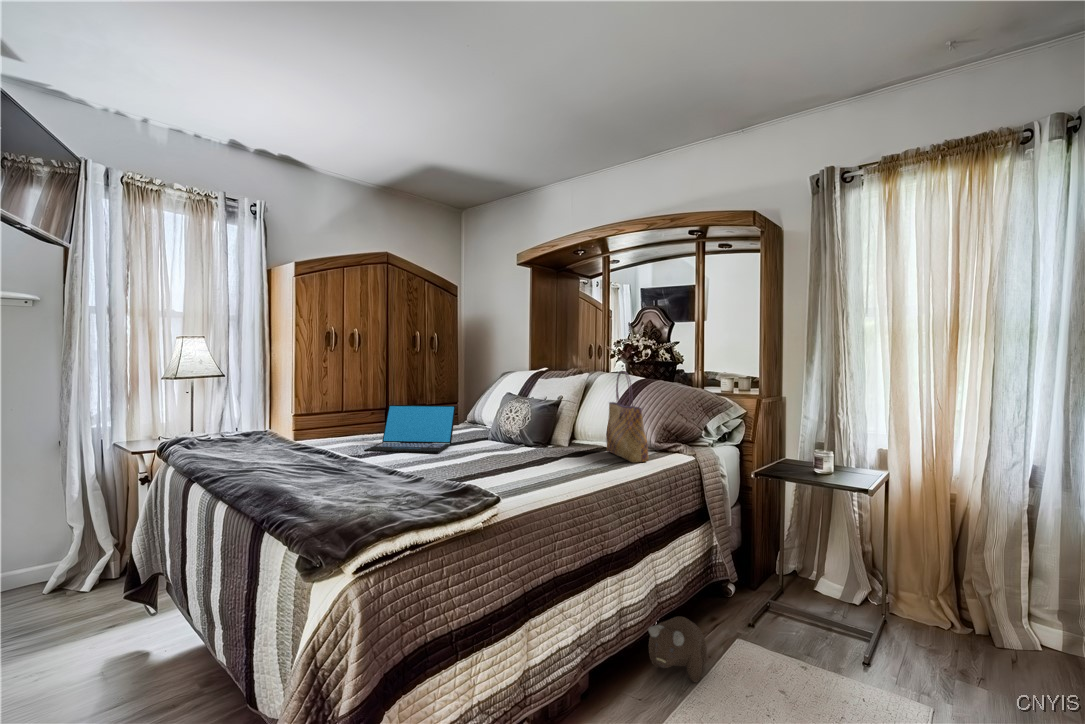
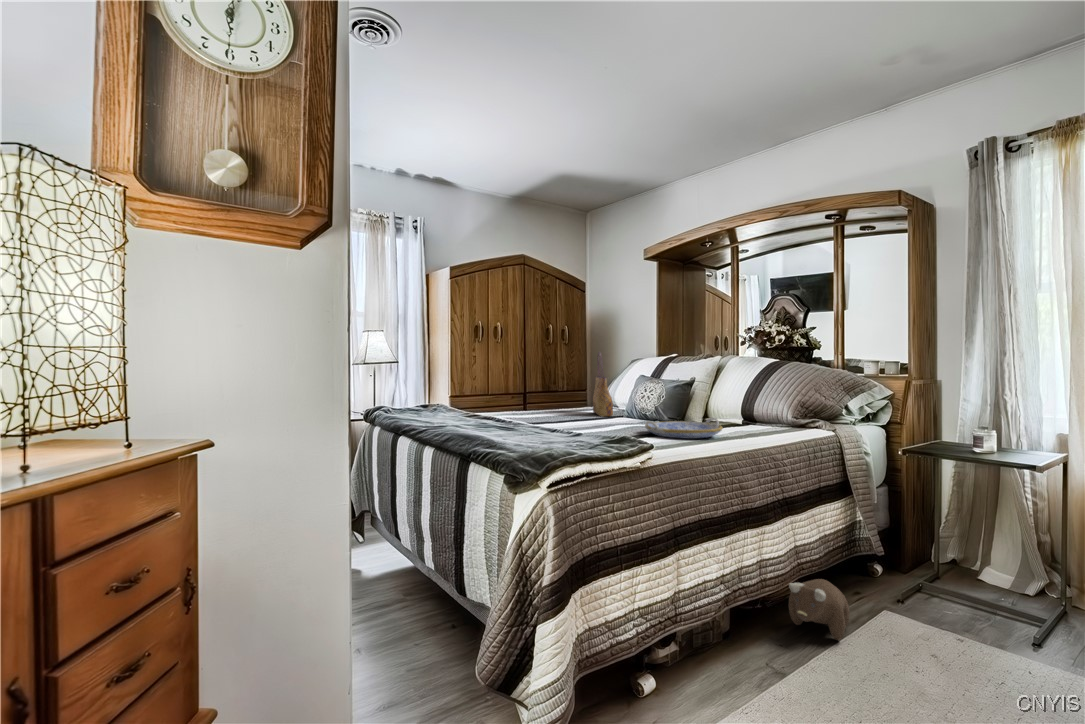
tote bag: present [606,371,648,463] -> present [593,352,613,416]
laptop: present [364,405,456,453] -> none [521,384,597,423]
serving tray: none [501,447,584,475] -> present [645,418,722,439]

